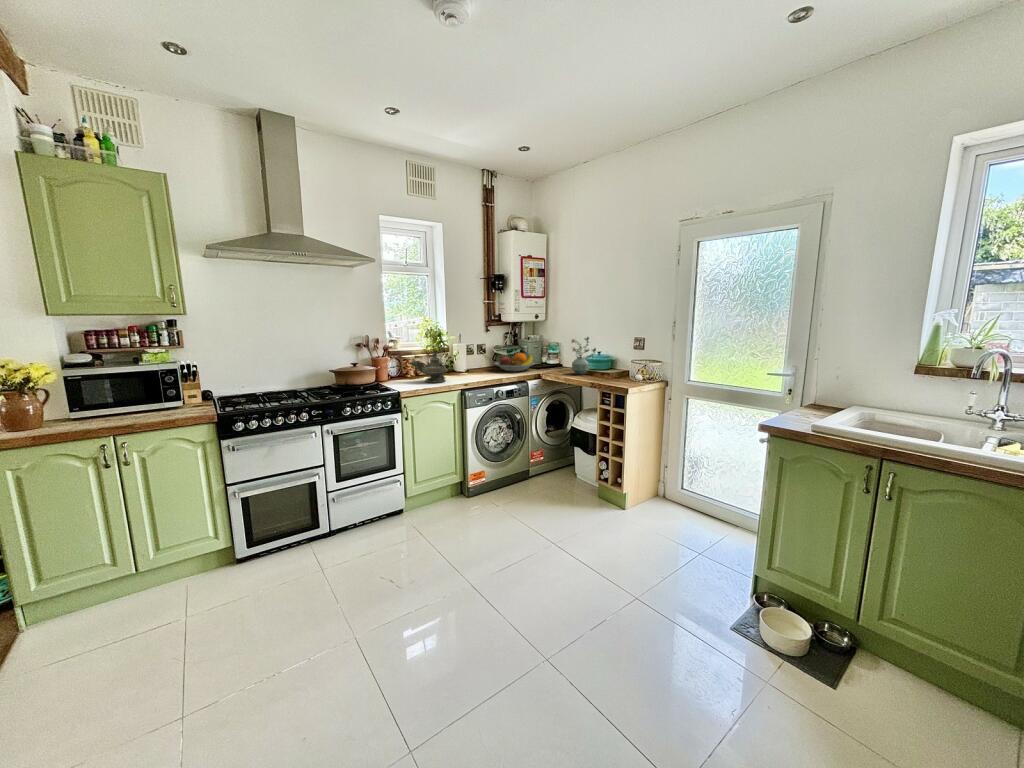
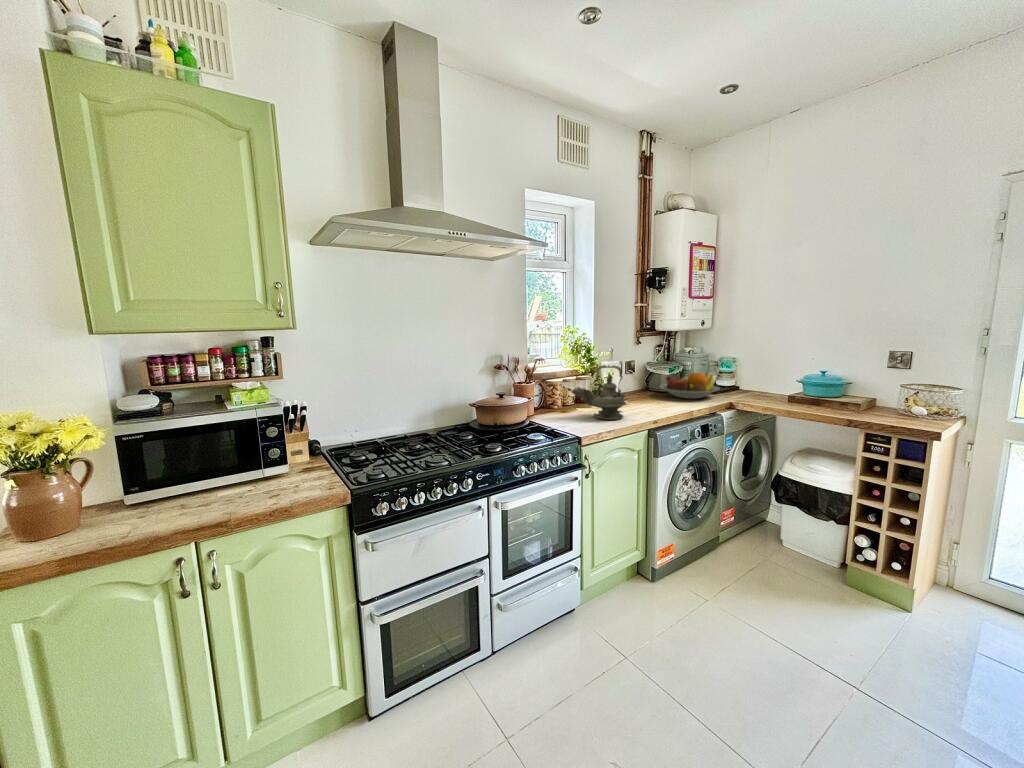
potted plant: present [572,337,596,375] -> none [786,350,830,405]

